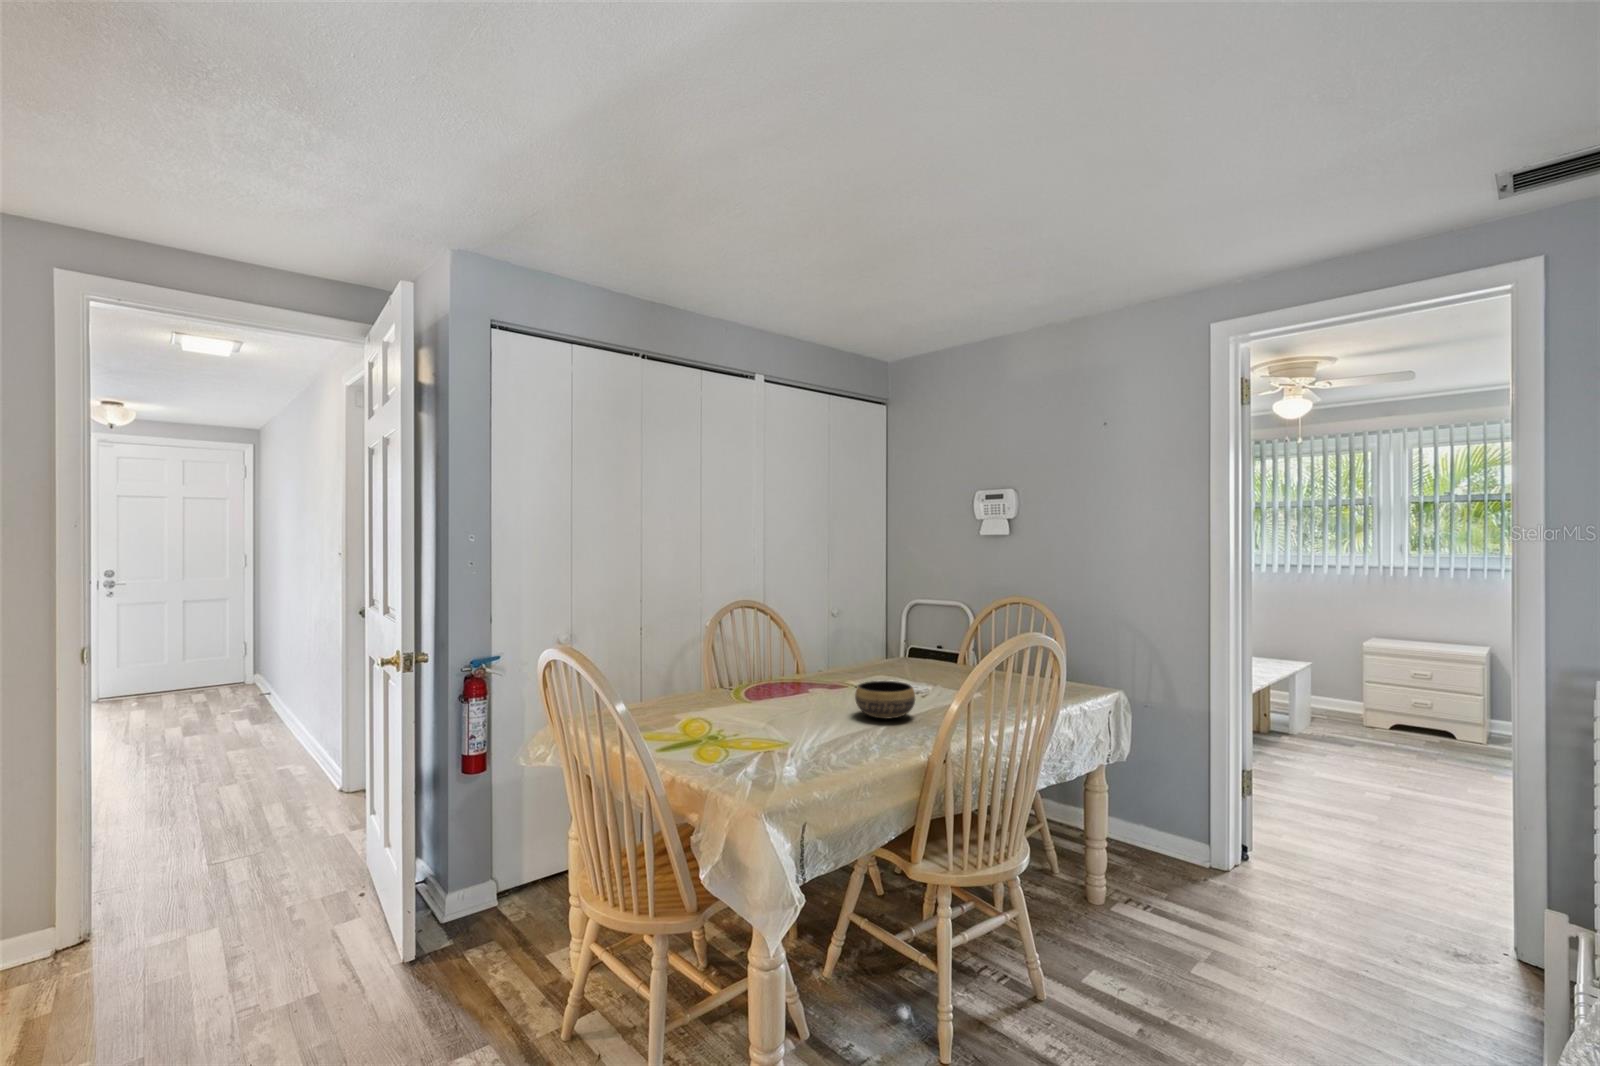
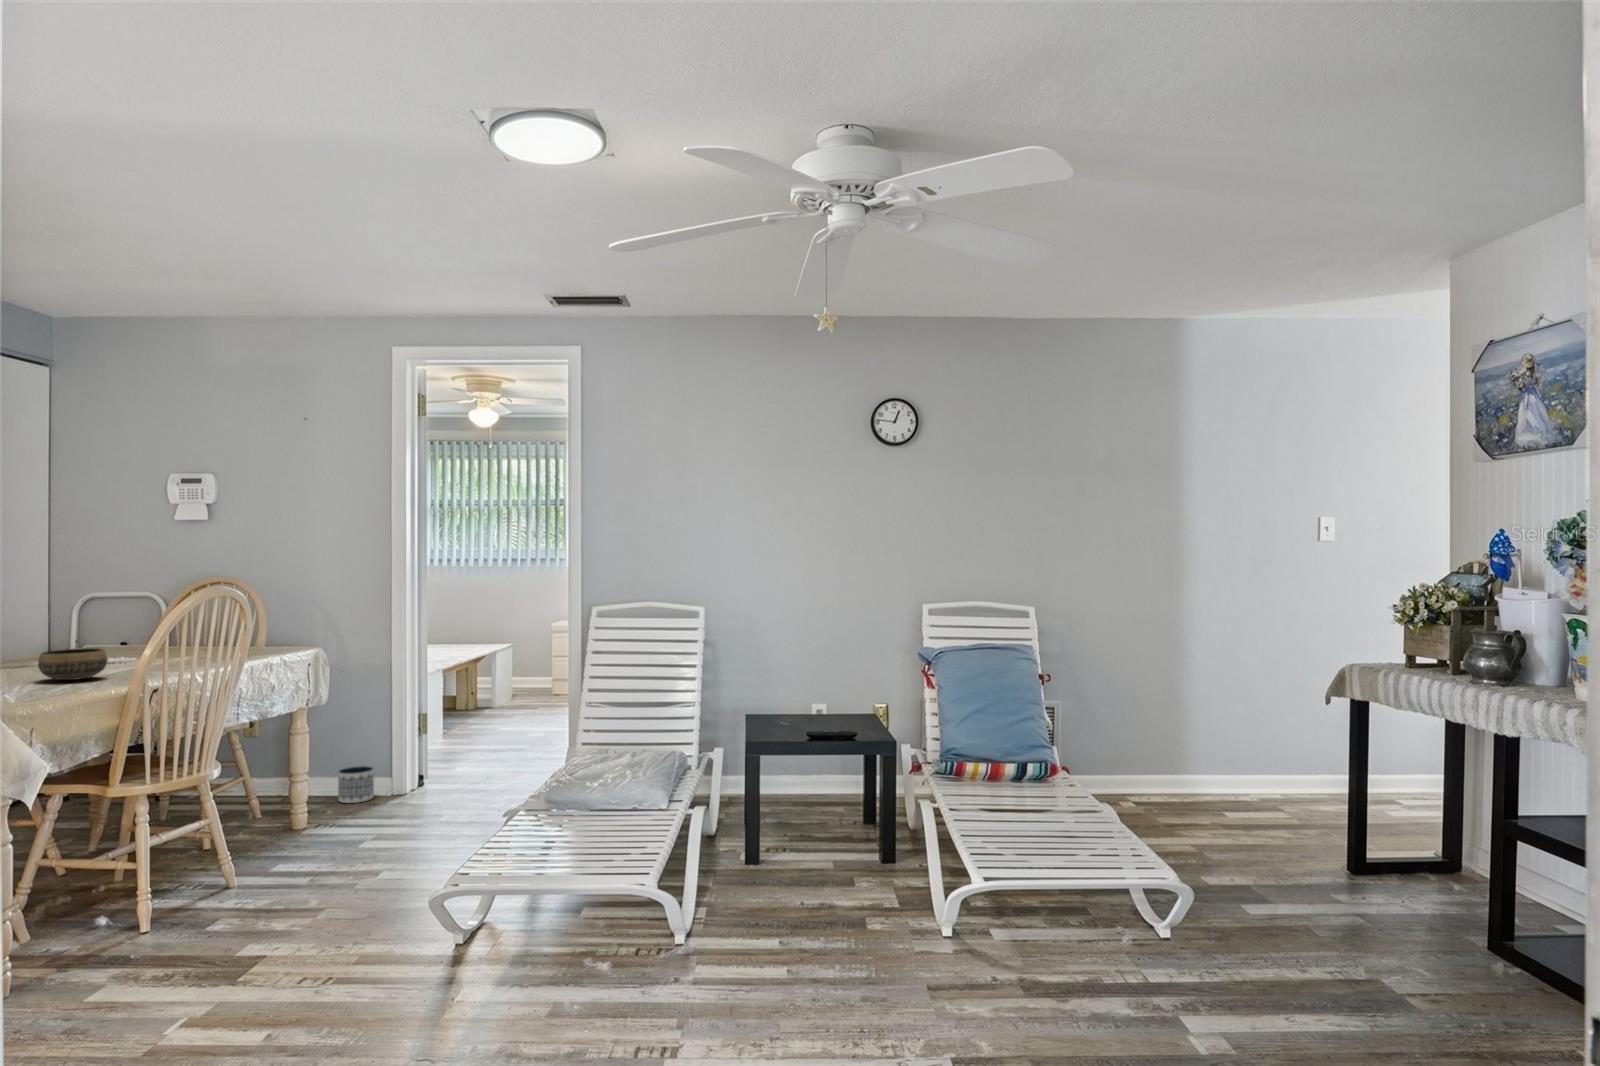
planter: none [1146,821,1188,870] -> present [338,766,374,803]

